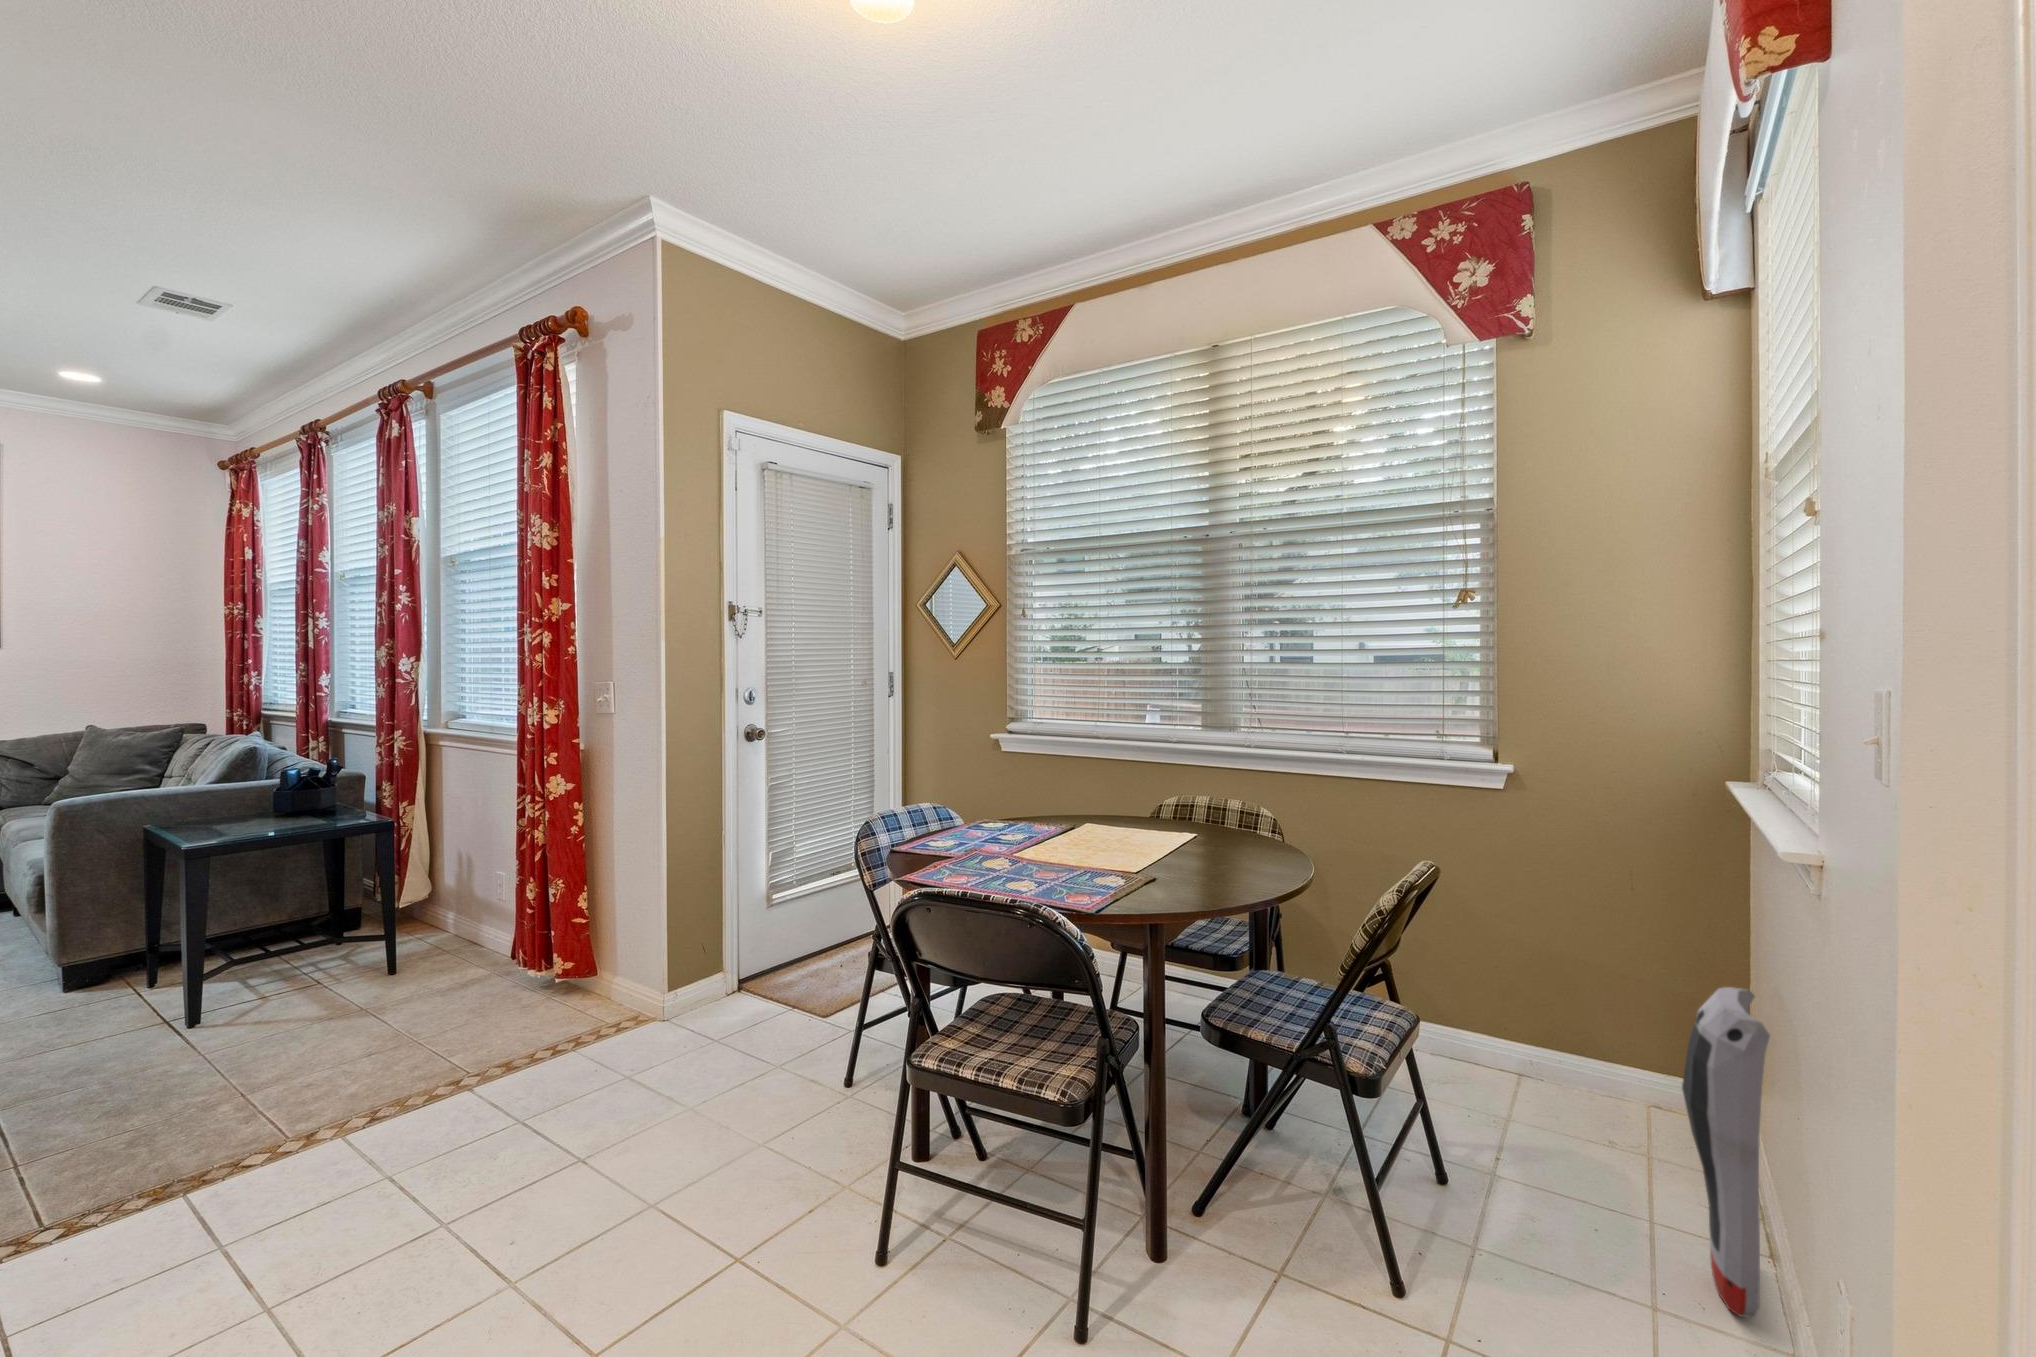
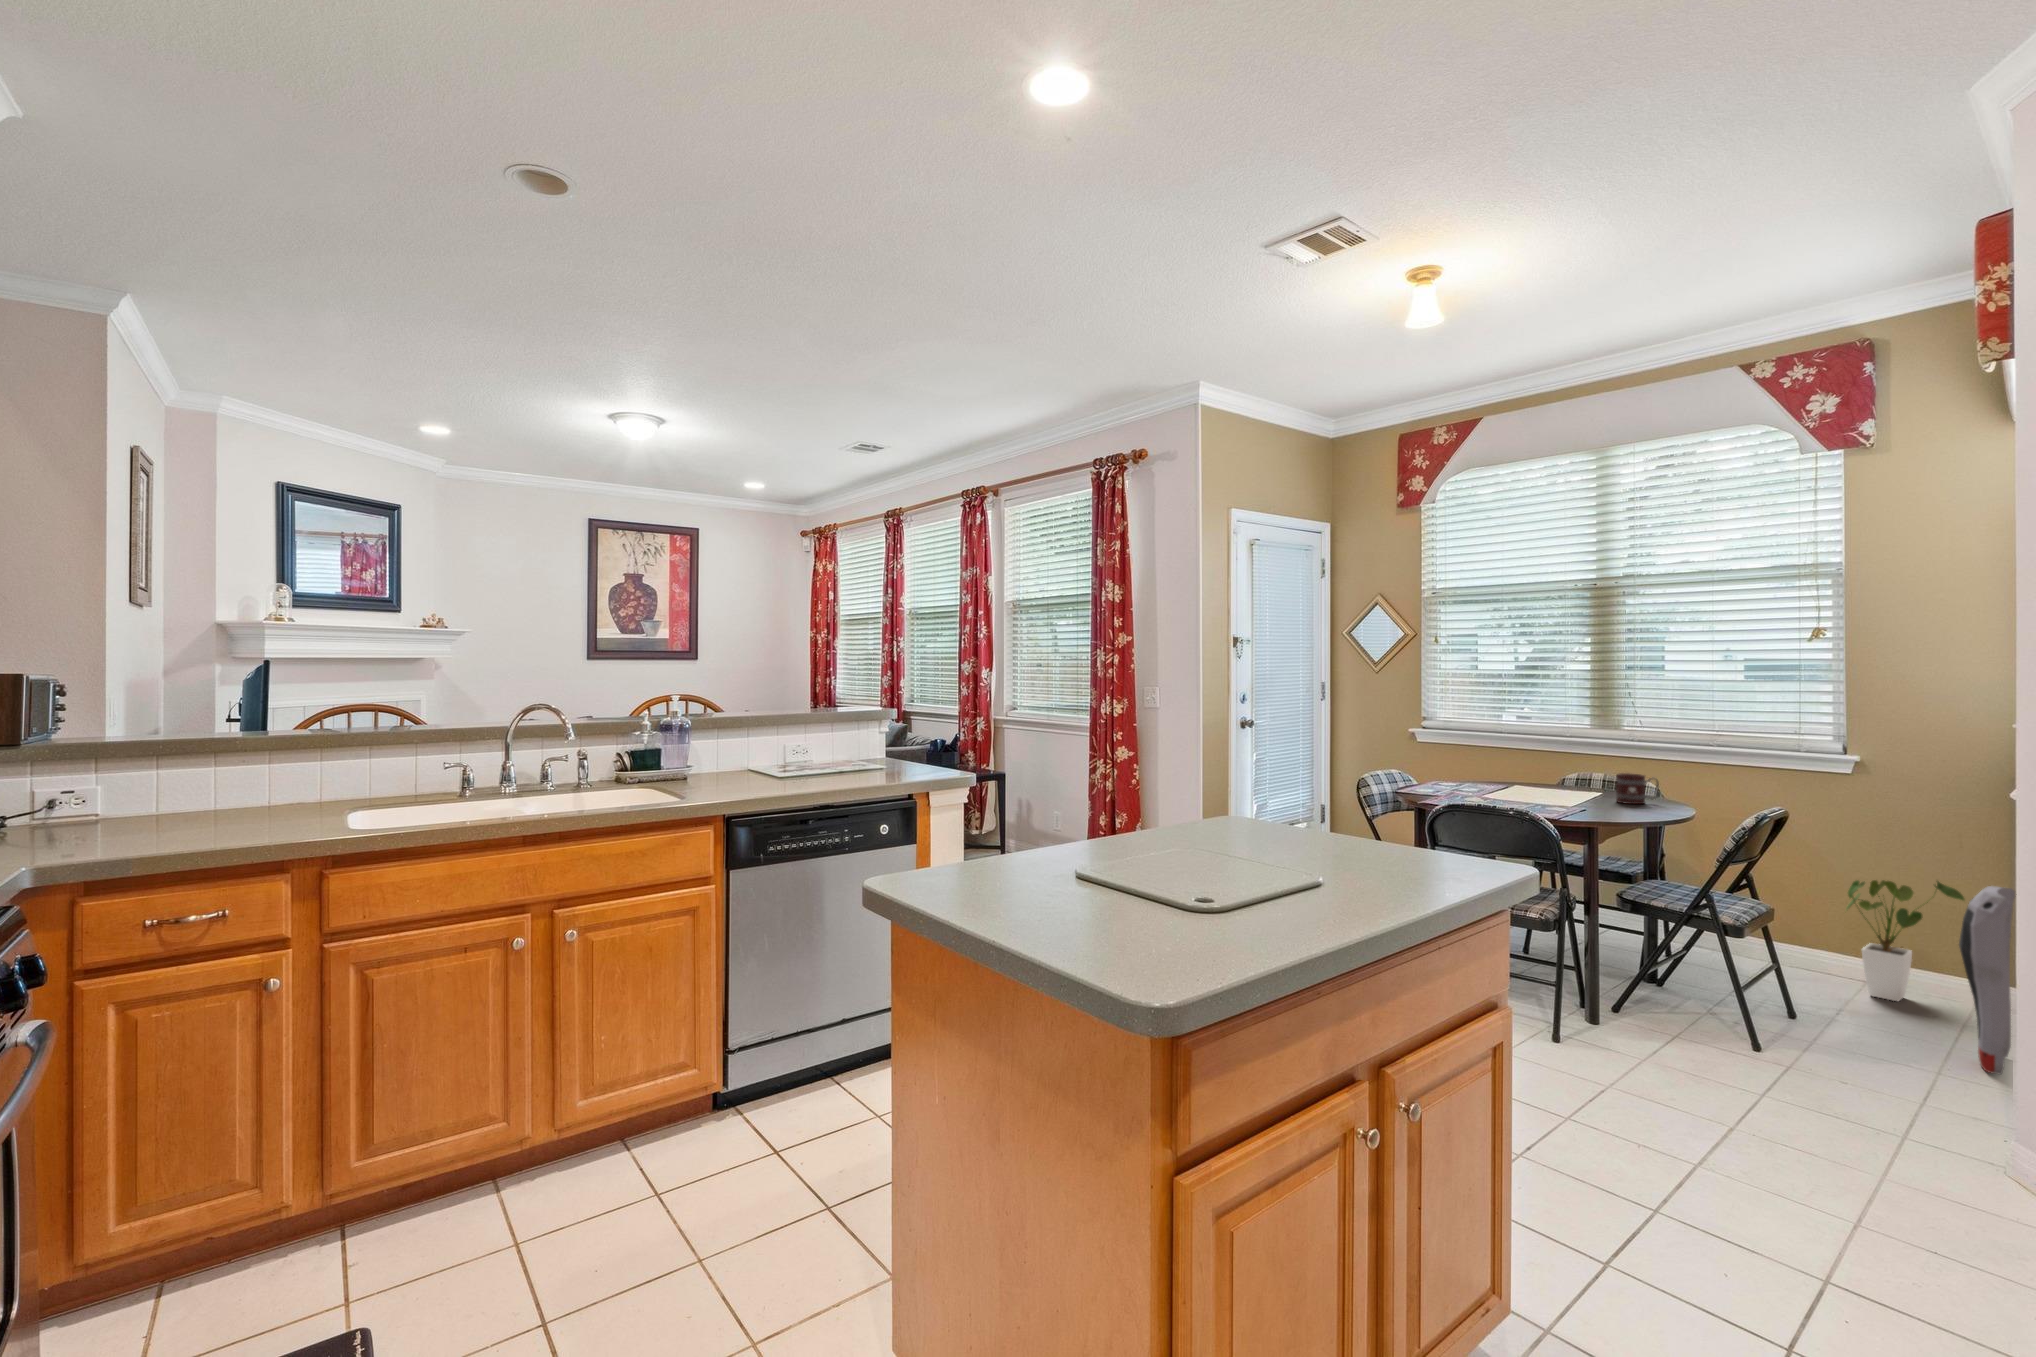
mug: none [1210,806,1268,856] -> present [1616,773,1659,804]
house plant: none [1504,943,1650,1128] -> present [1846,880,1965,1001]

